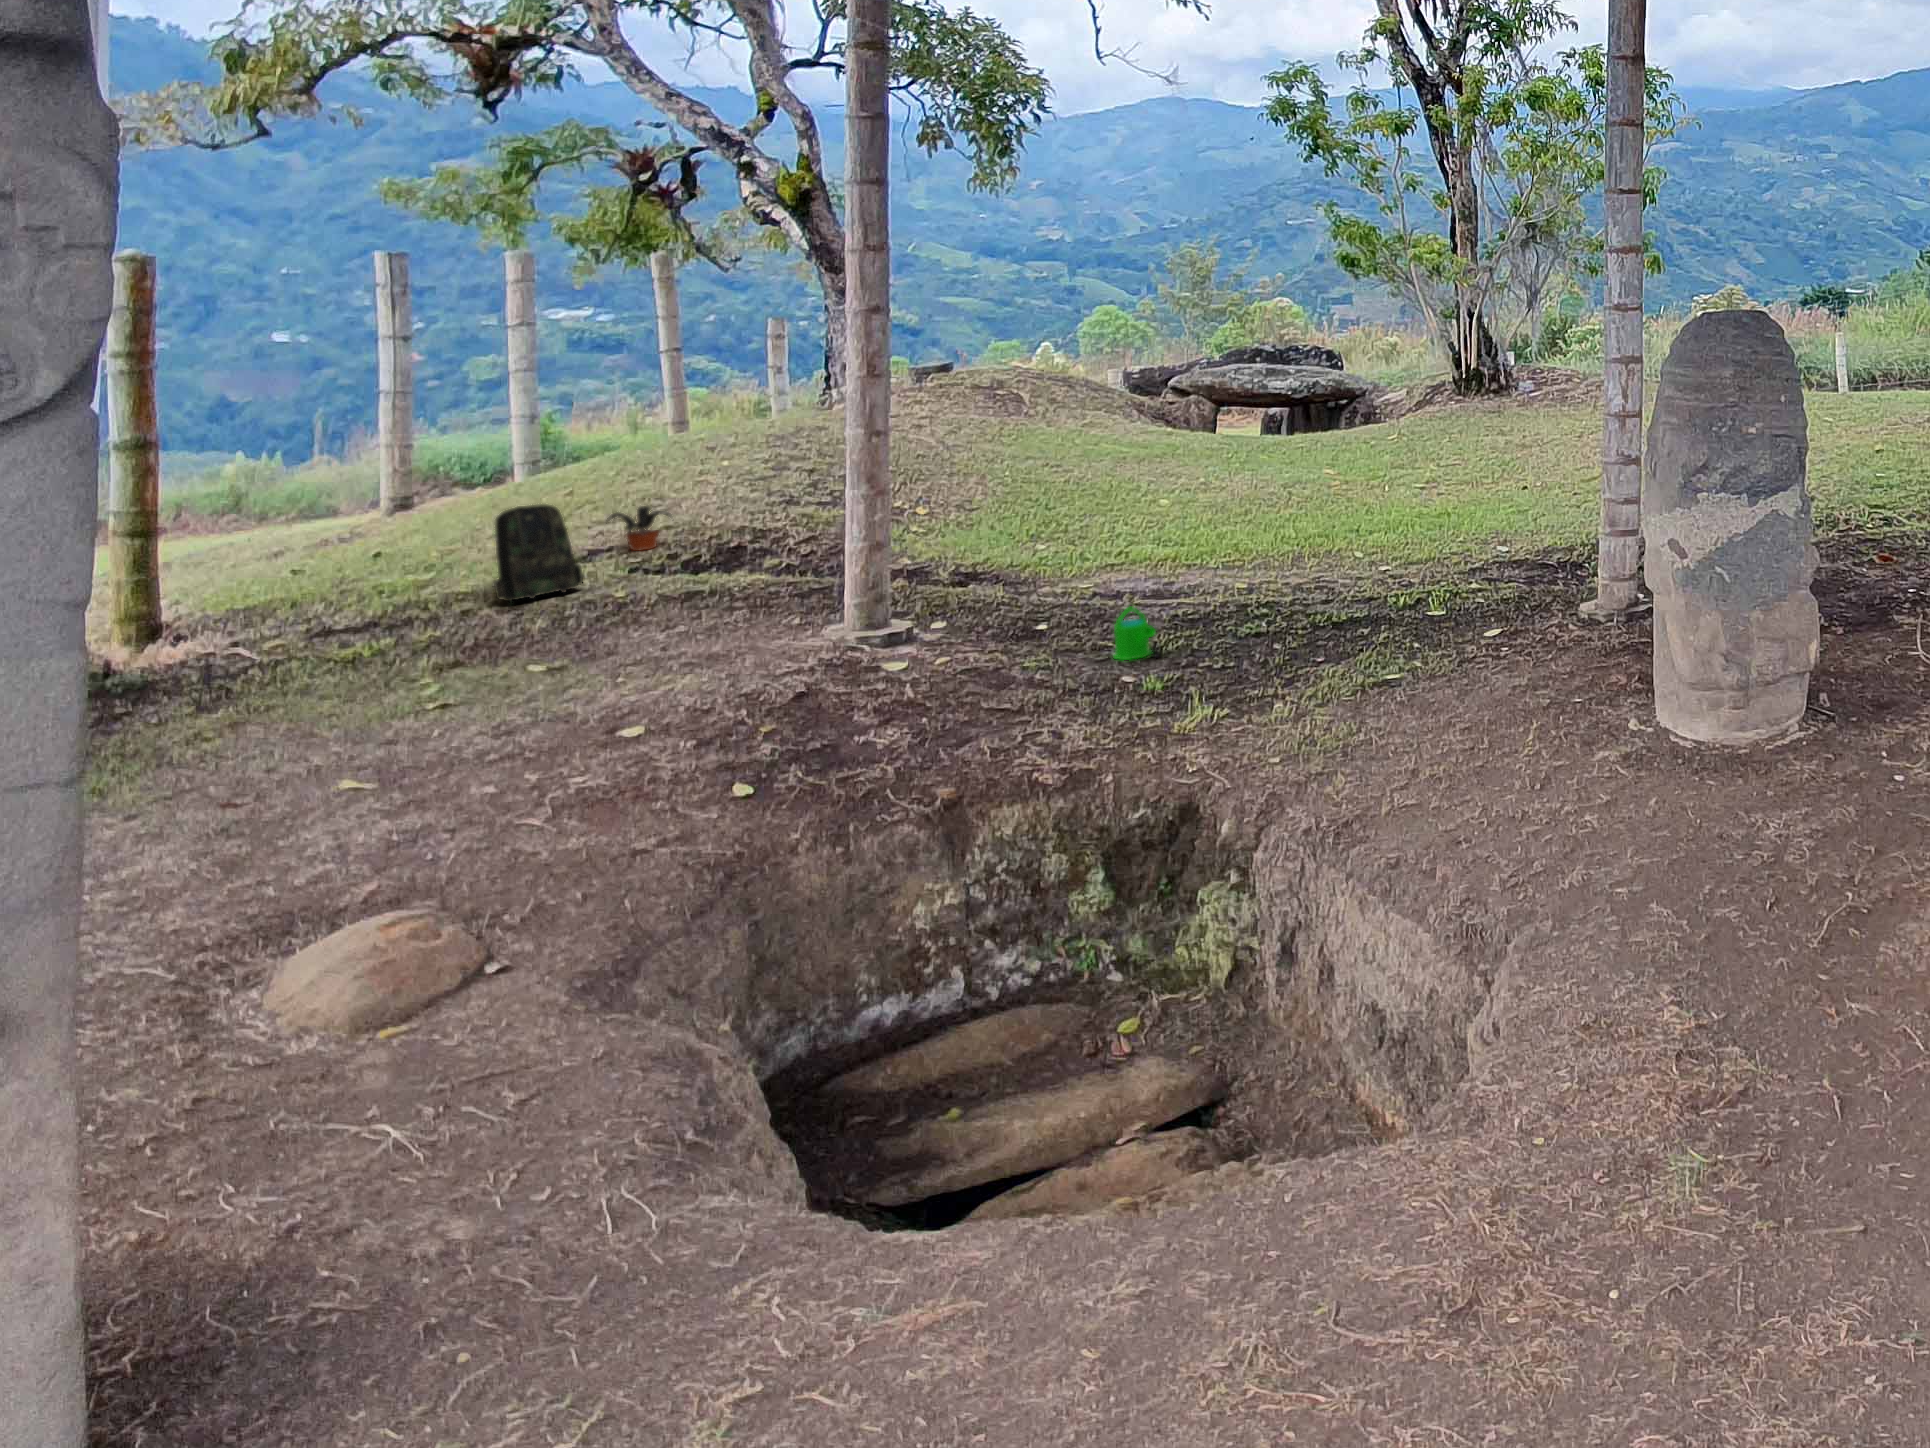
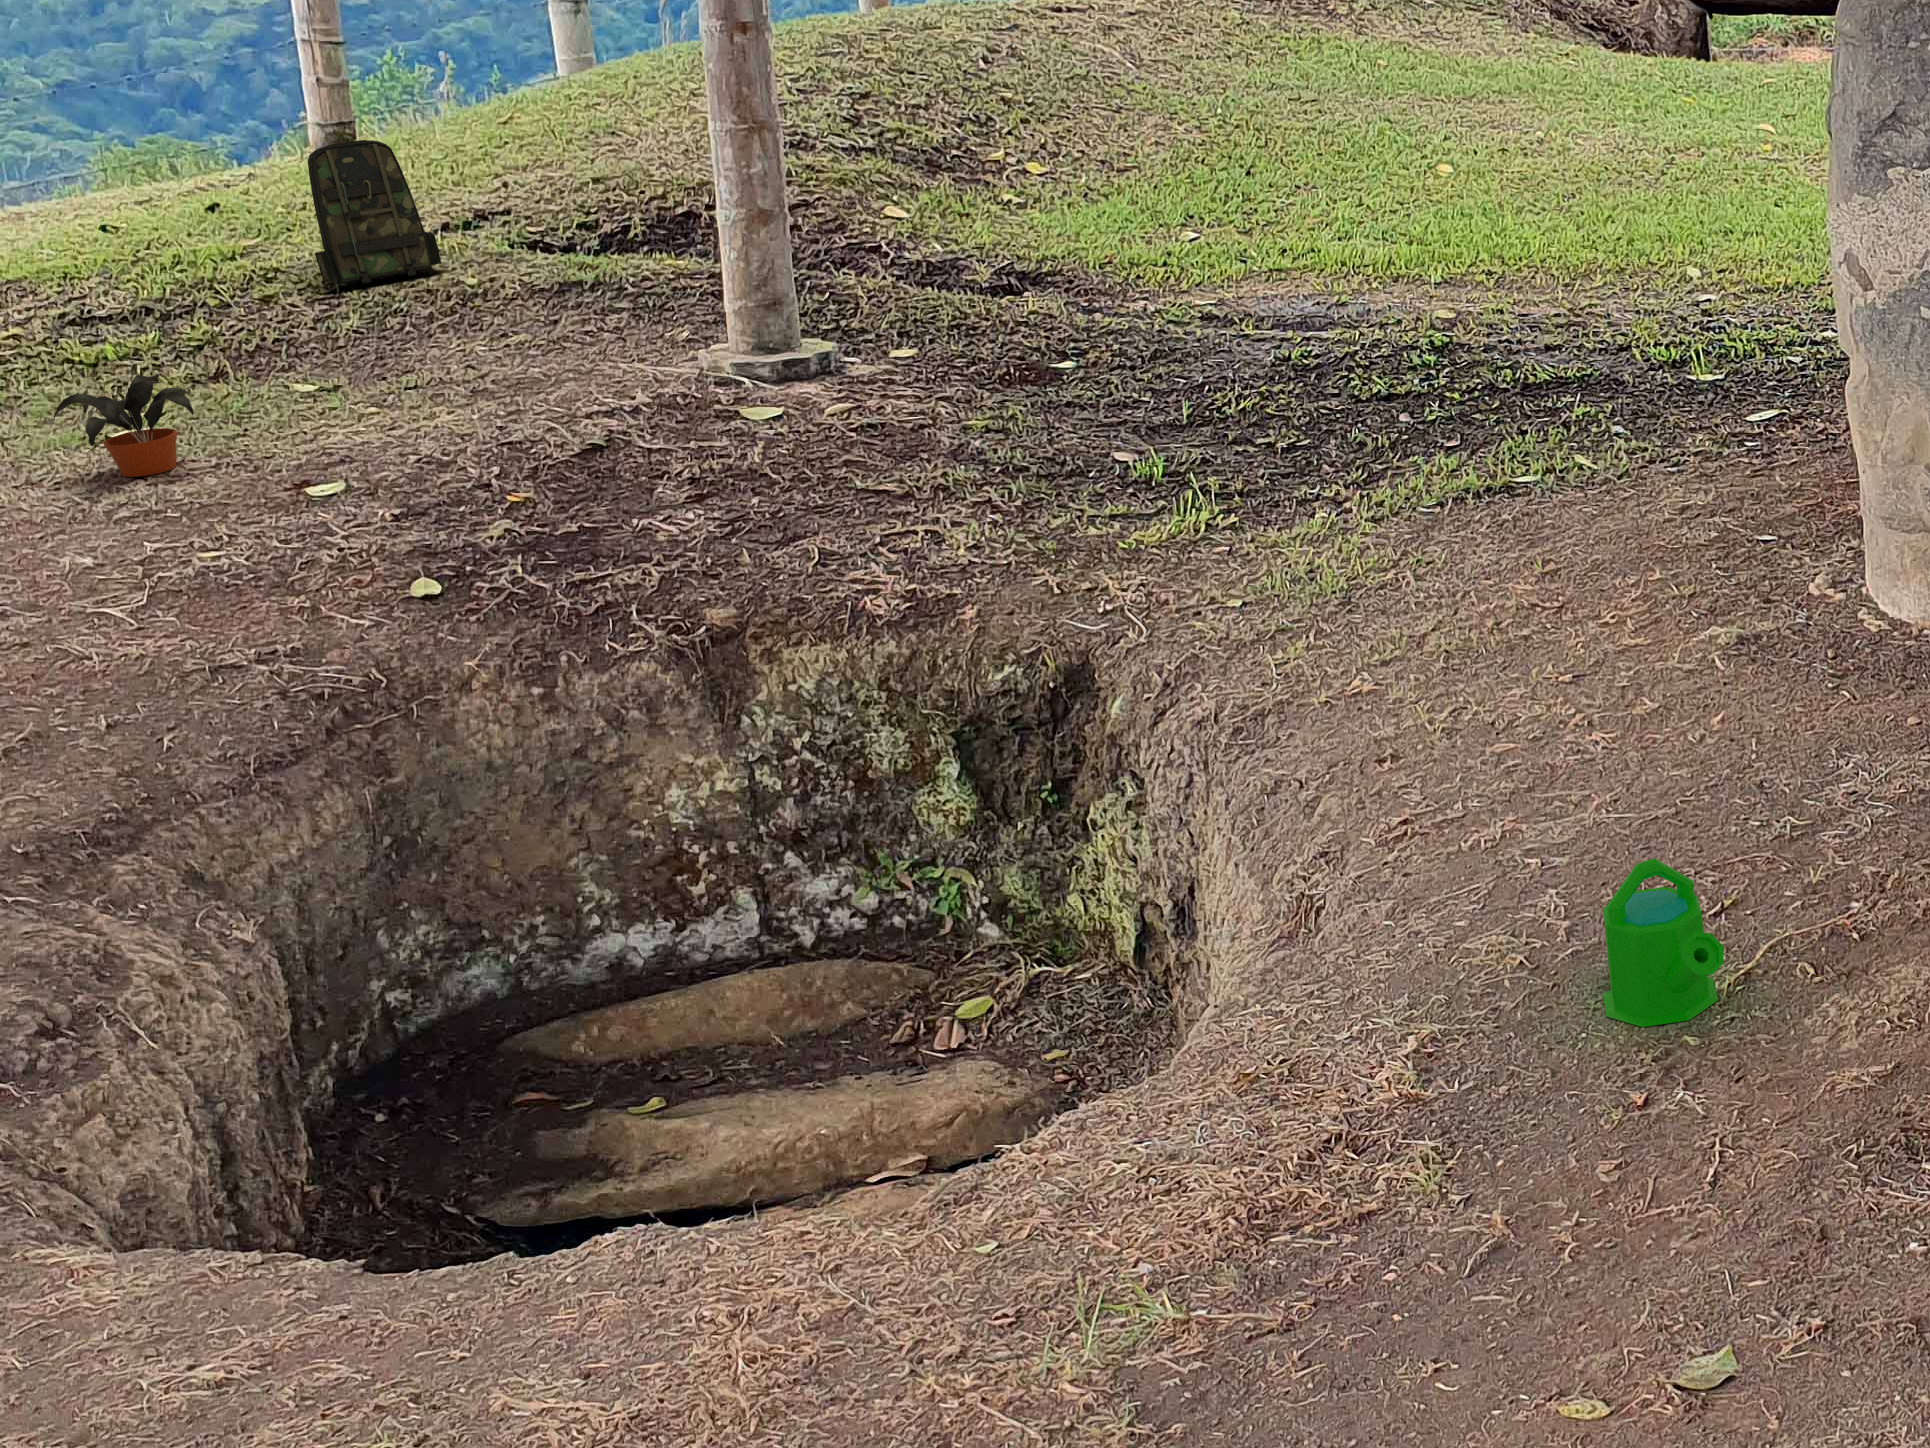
potted plant: present [607,506,671,551] -> present [54,374,194,477]
watering can: present [1114,607,1155,660] -> present [1603,859,1724,1027]

